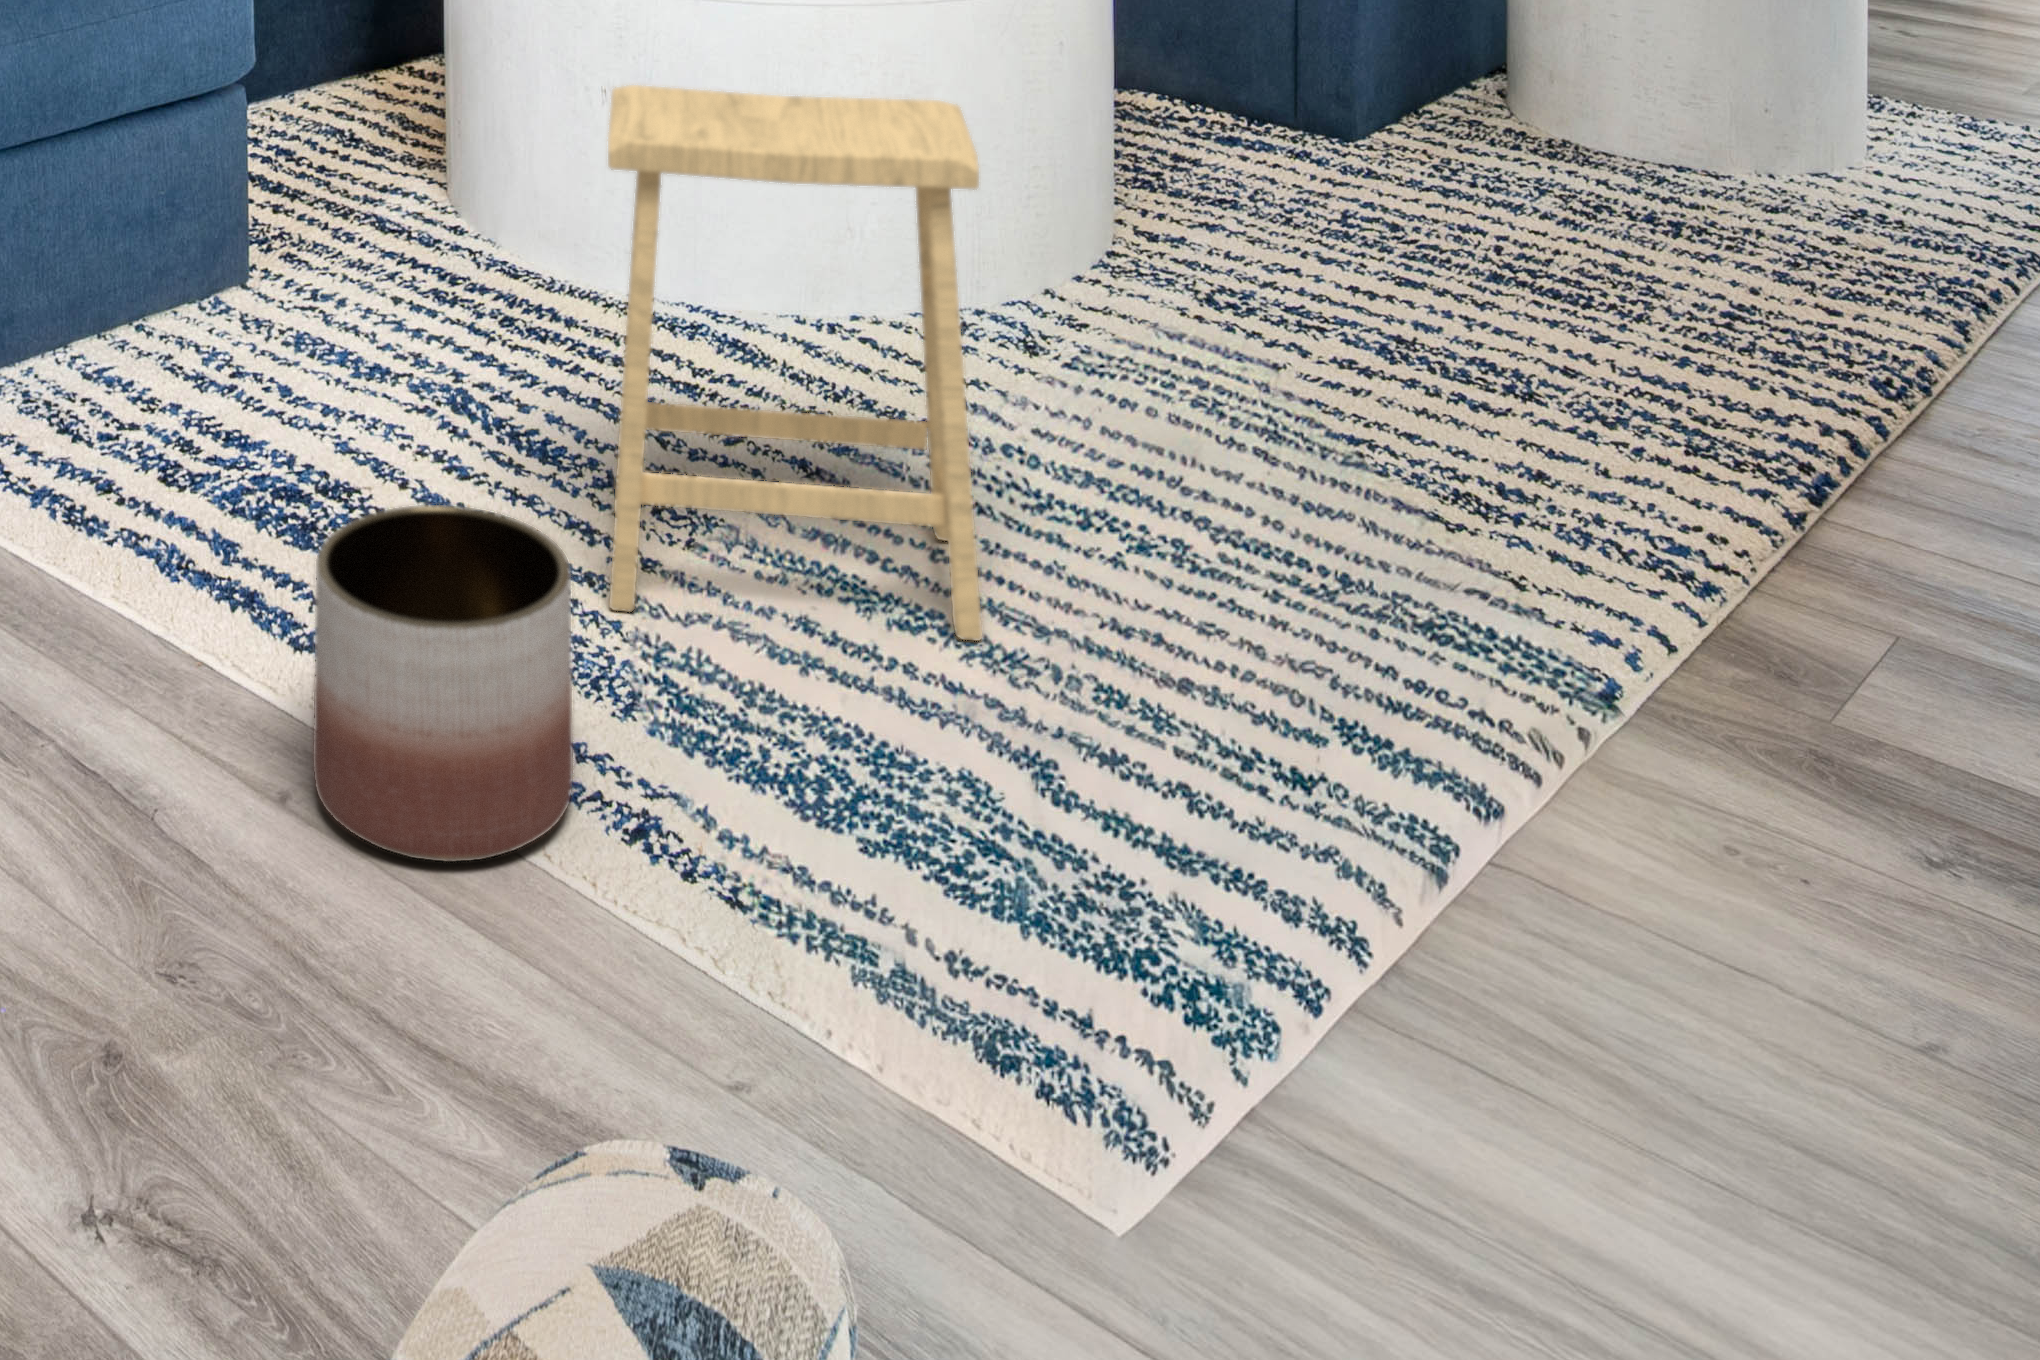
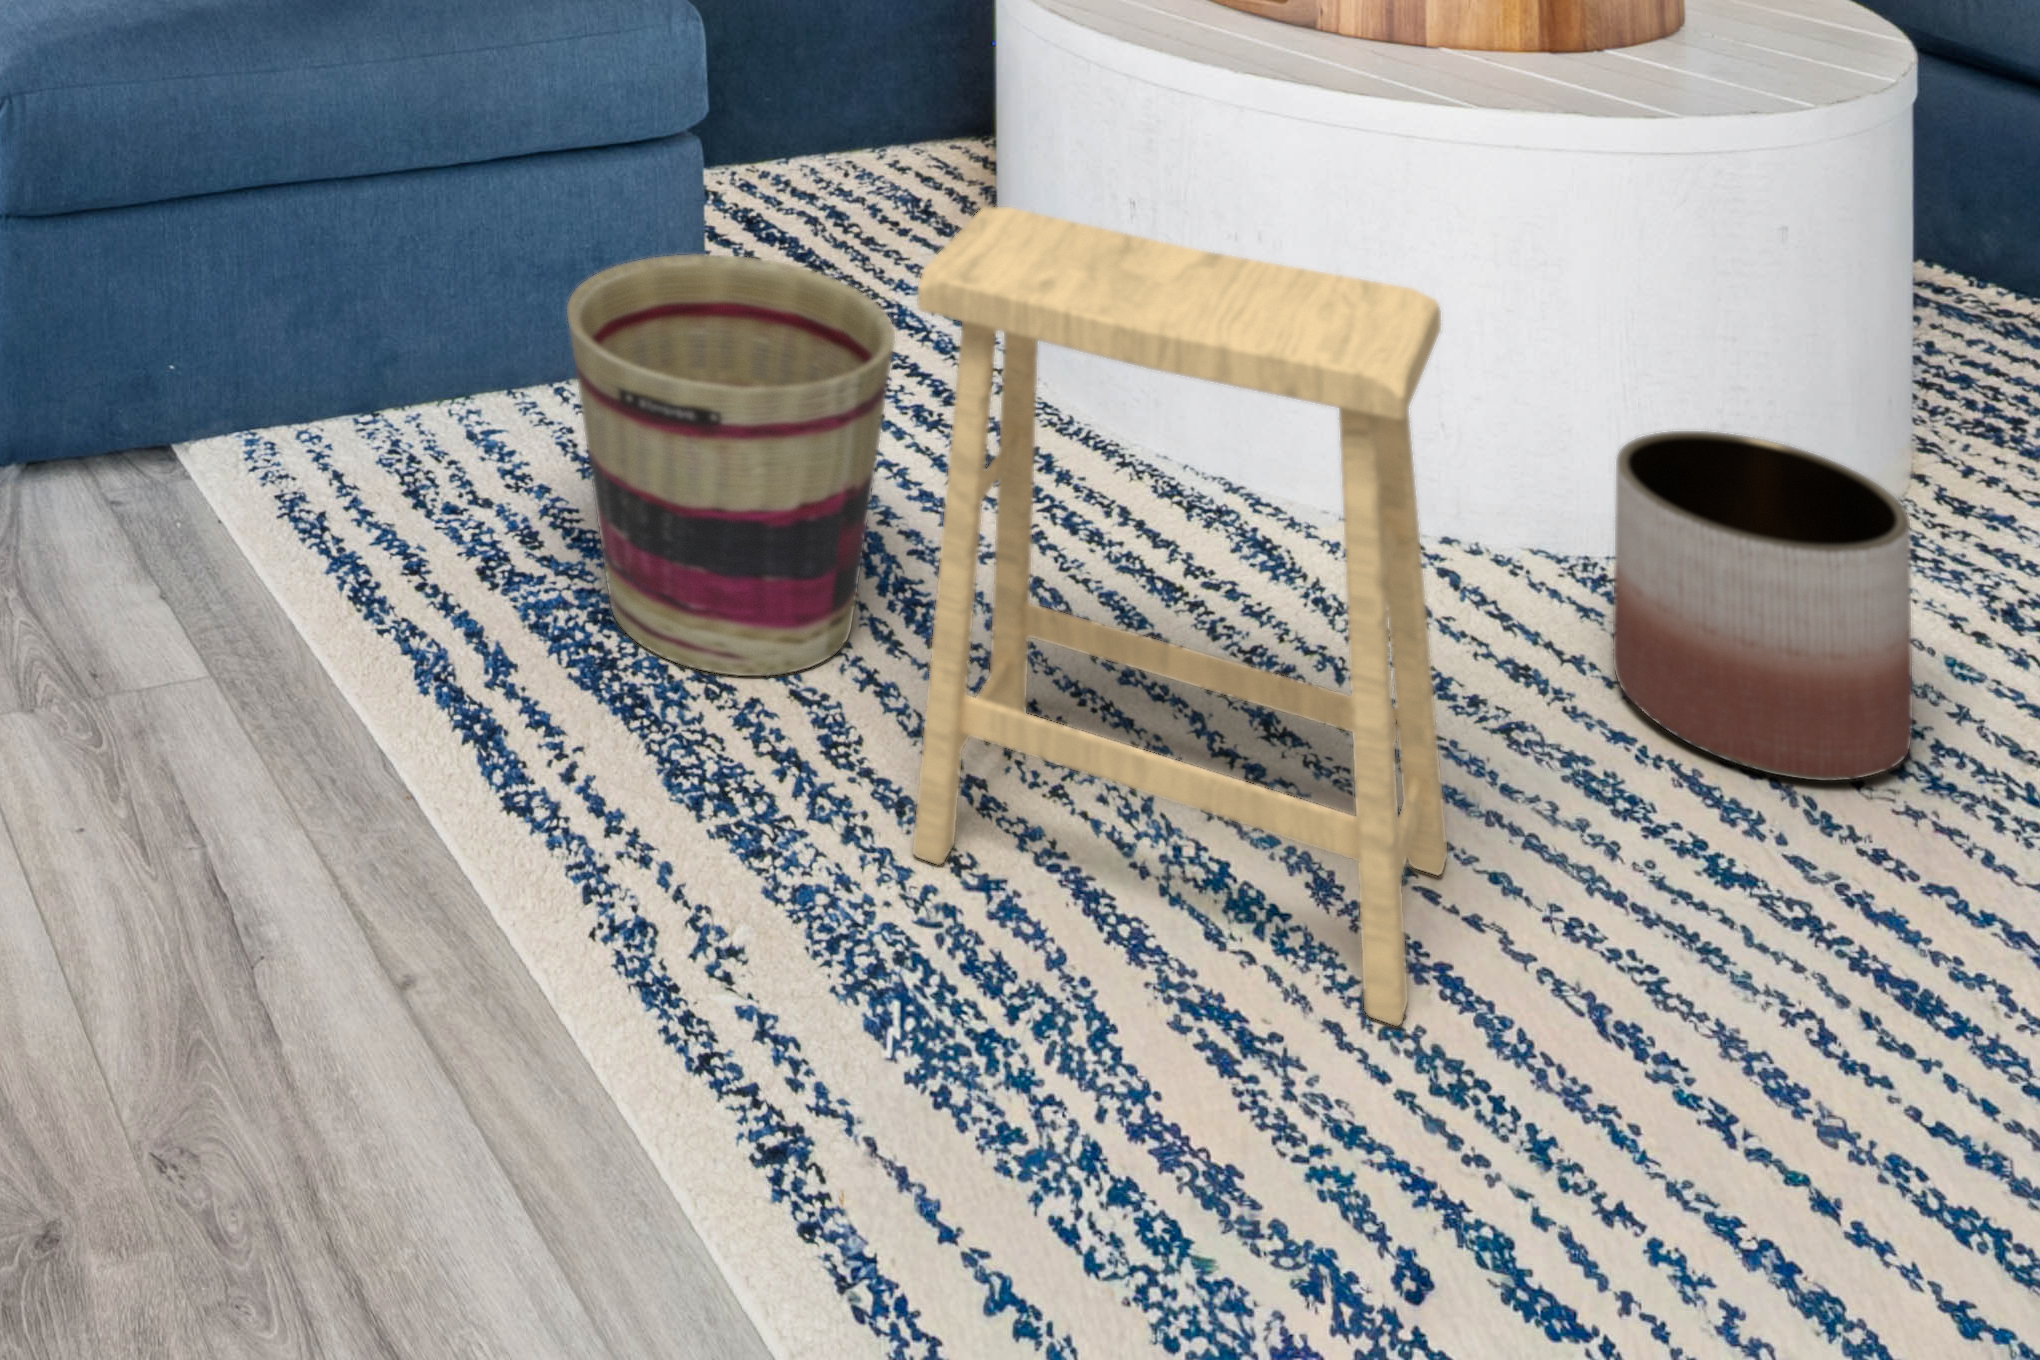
basket: none [239,173,514,517] -> present [567,255,895,676]
planter: present [313,505,573,862] -> present [1613,431,1913,781]

